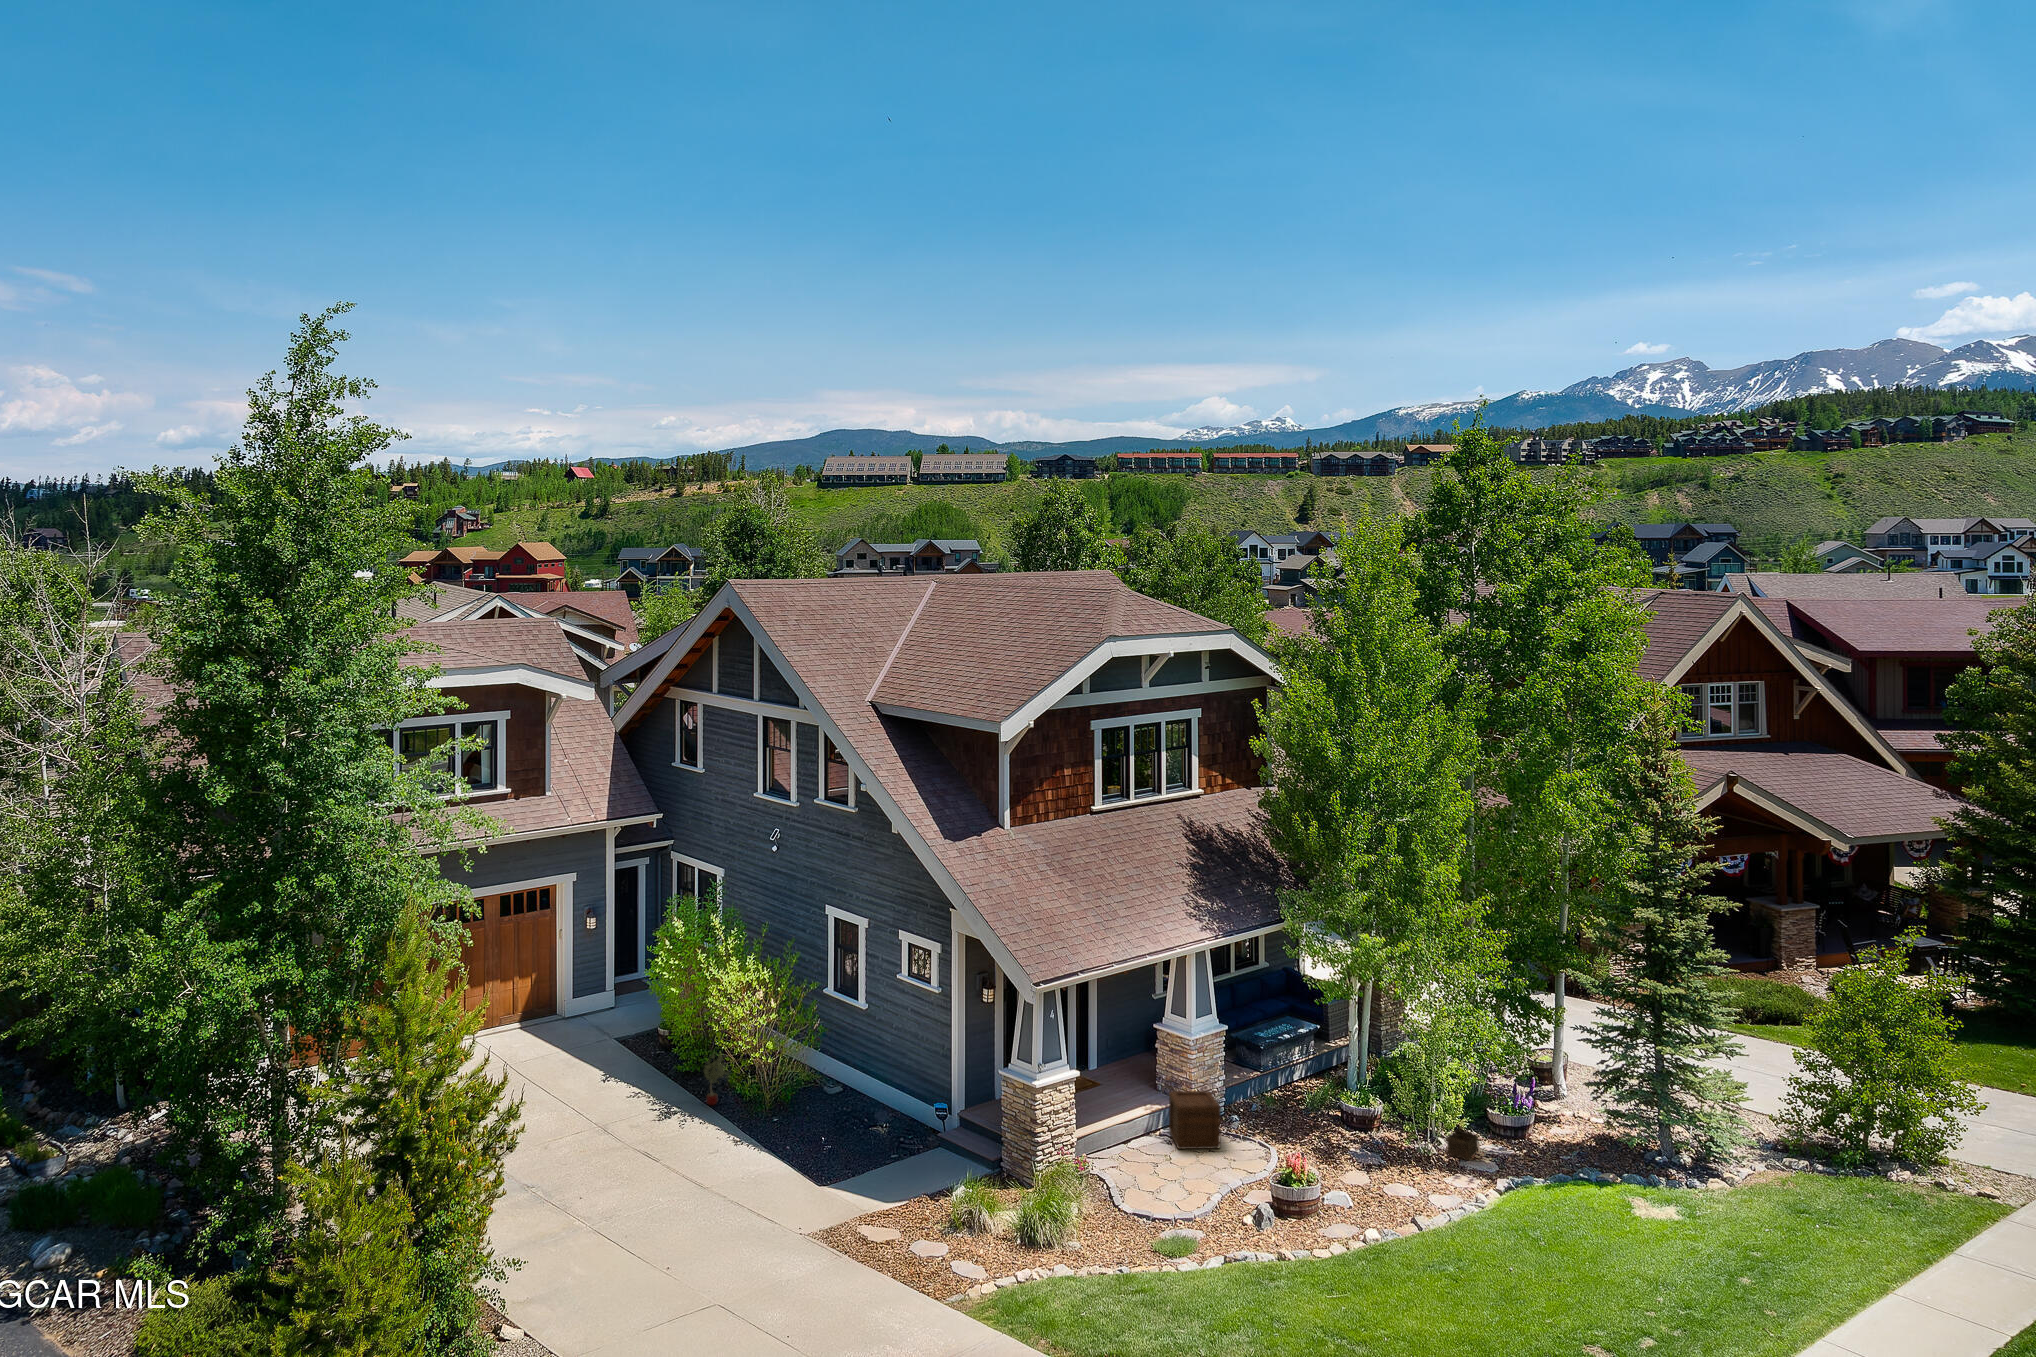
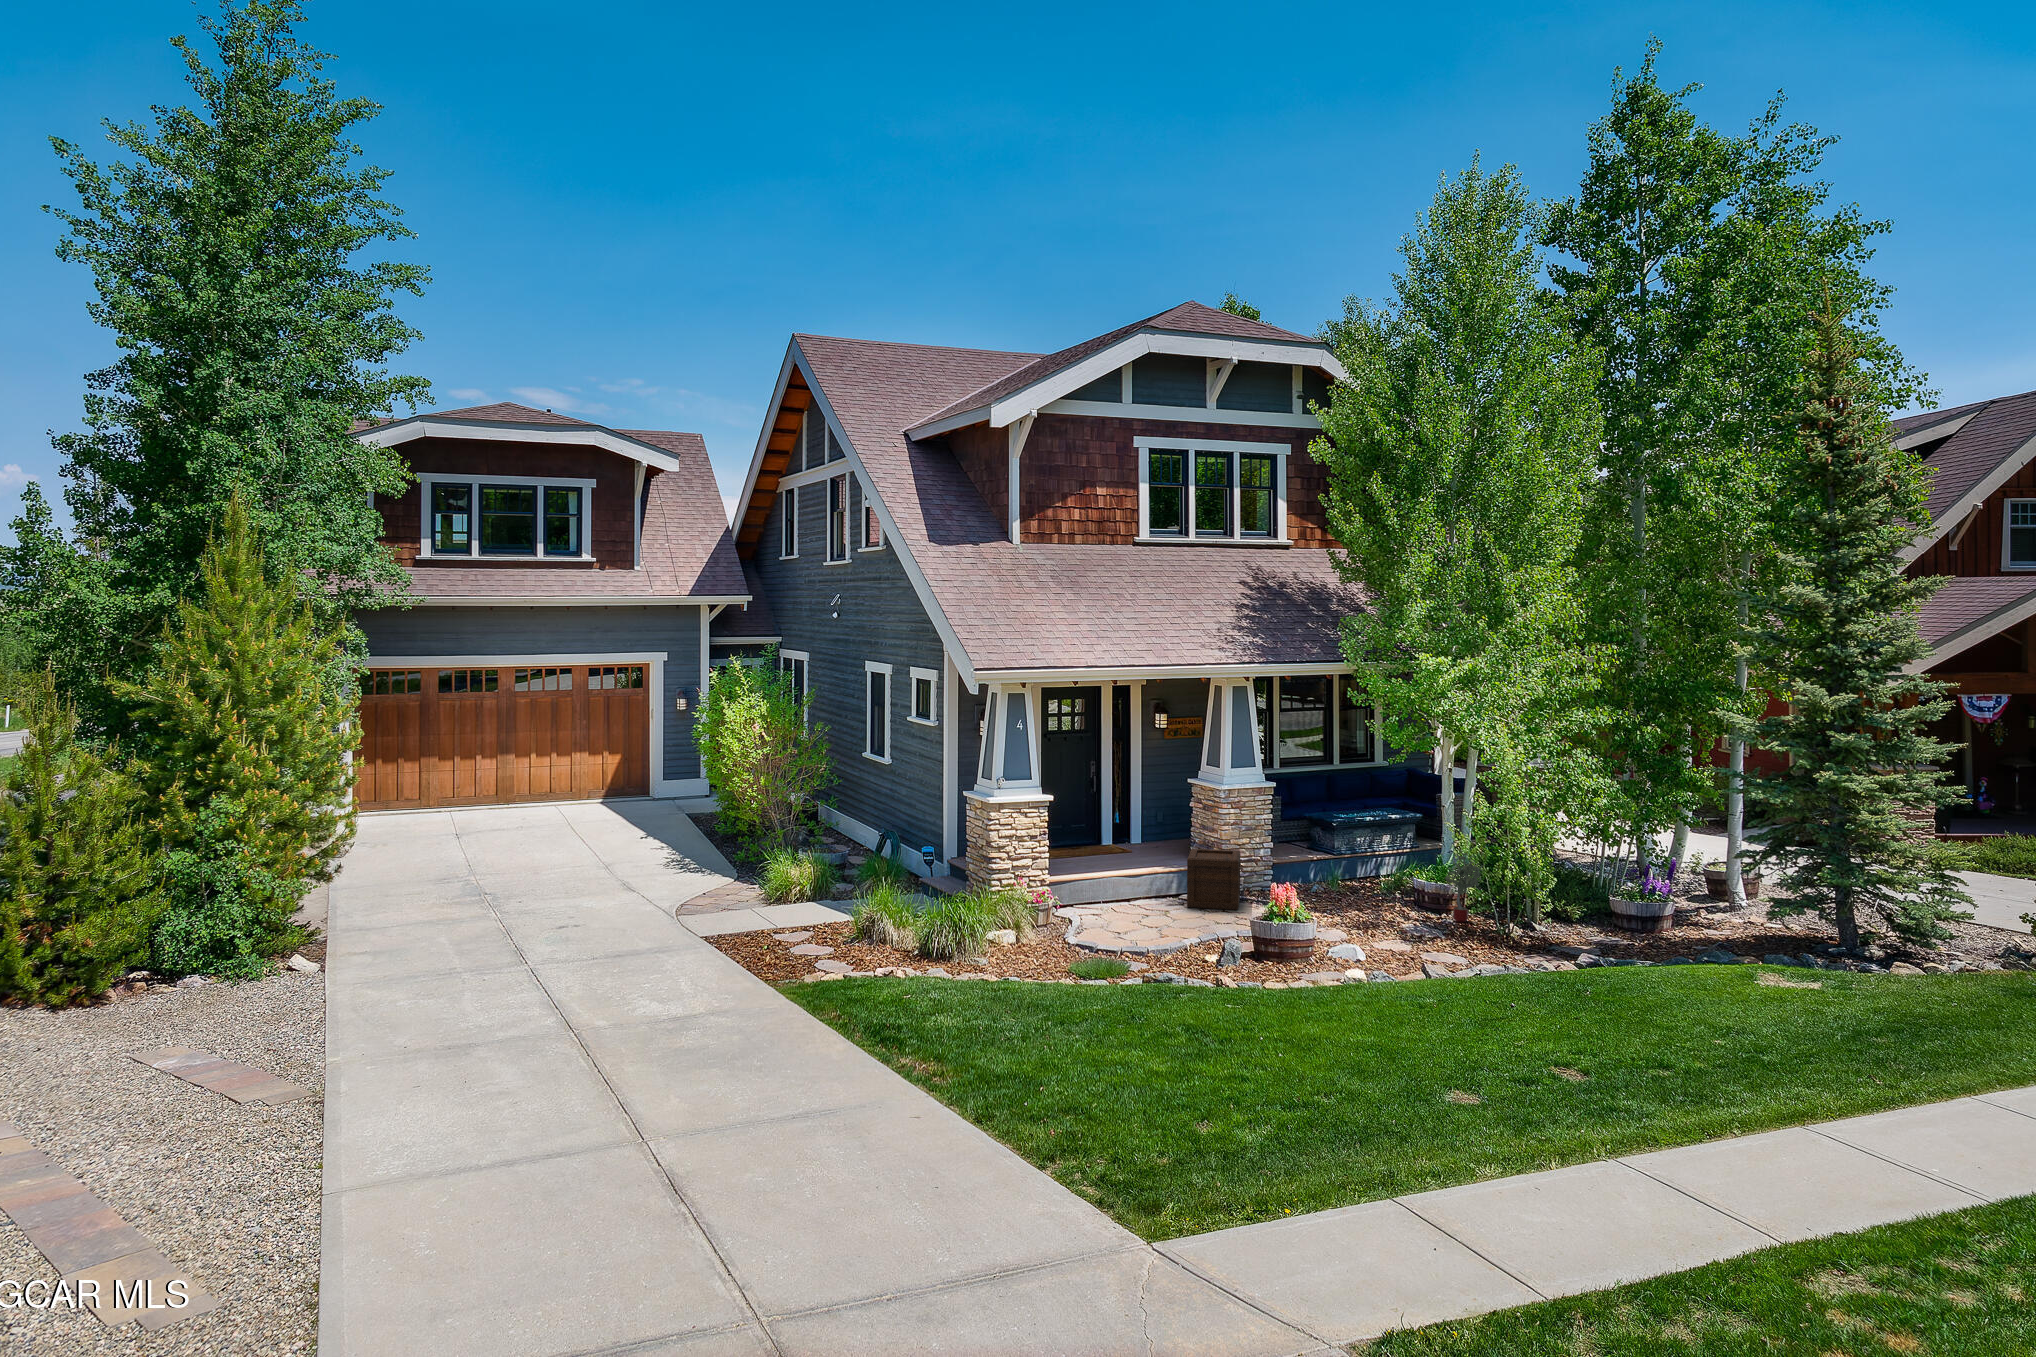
potted tree: present [704,1055,729,1105] -> present [1445,853,1483,923]
basket: present [1446,1130,1479,1160] -> none [1516,906,1568,938]

